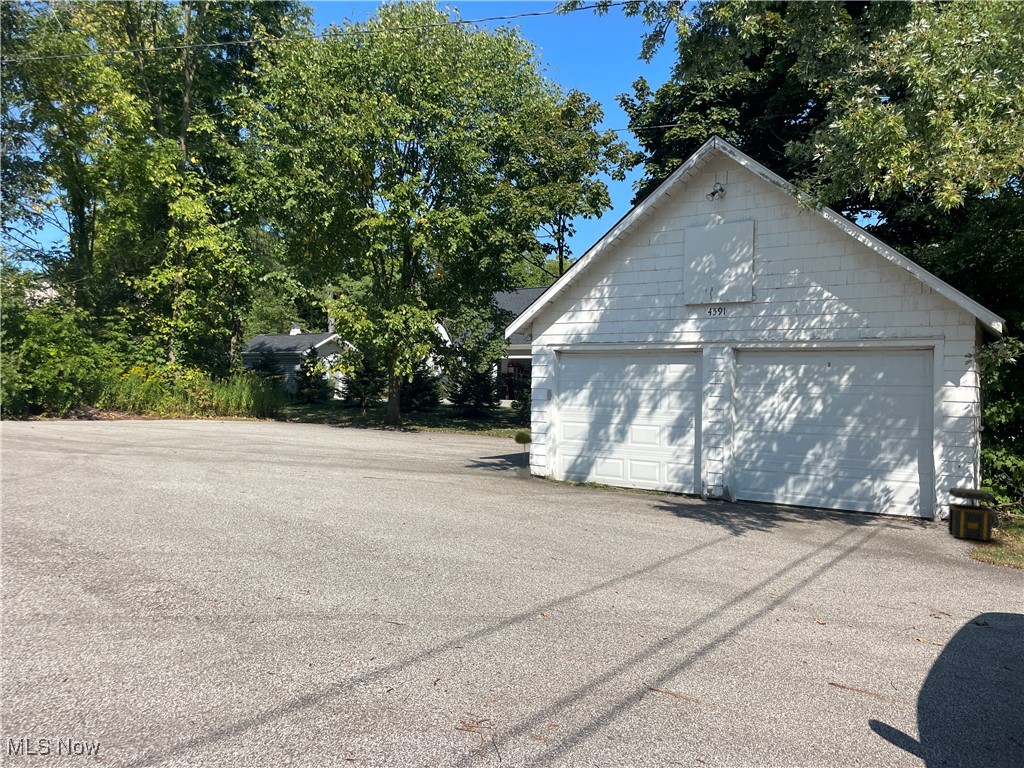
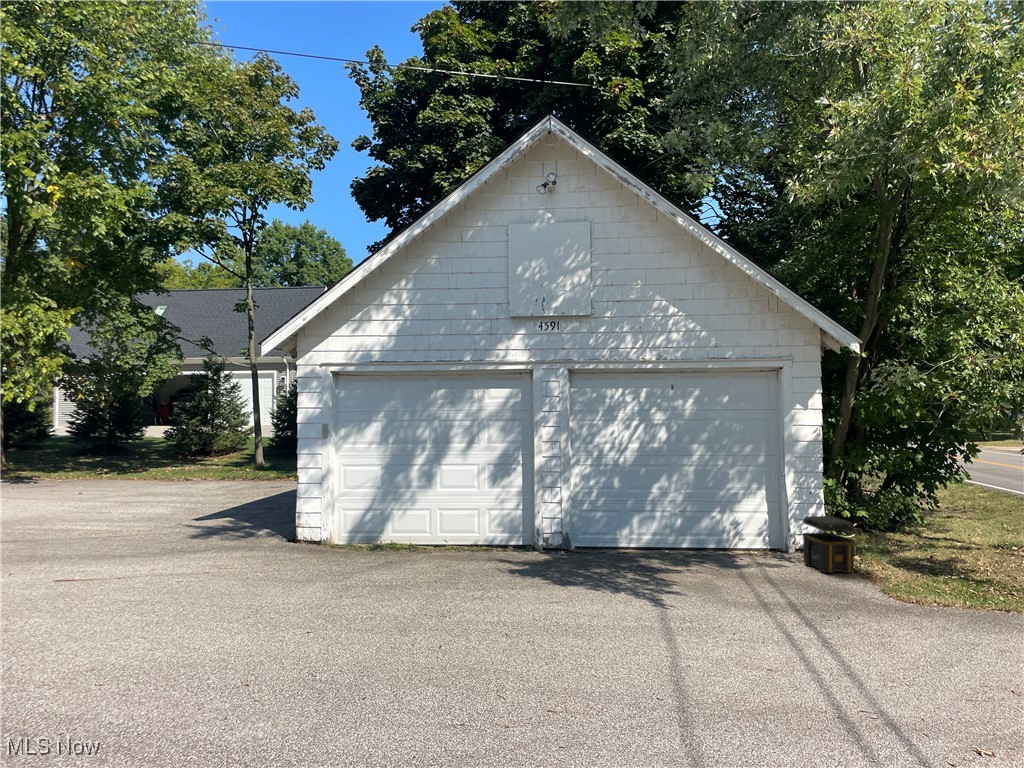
potted tree: present [515,432,532,479] -> none [275,483,303,550]

